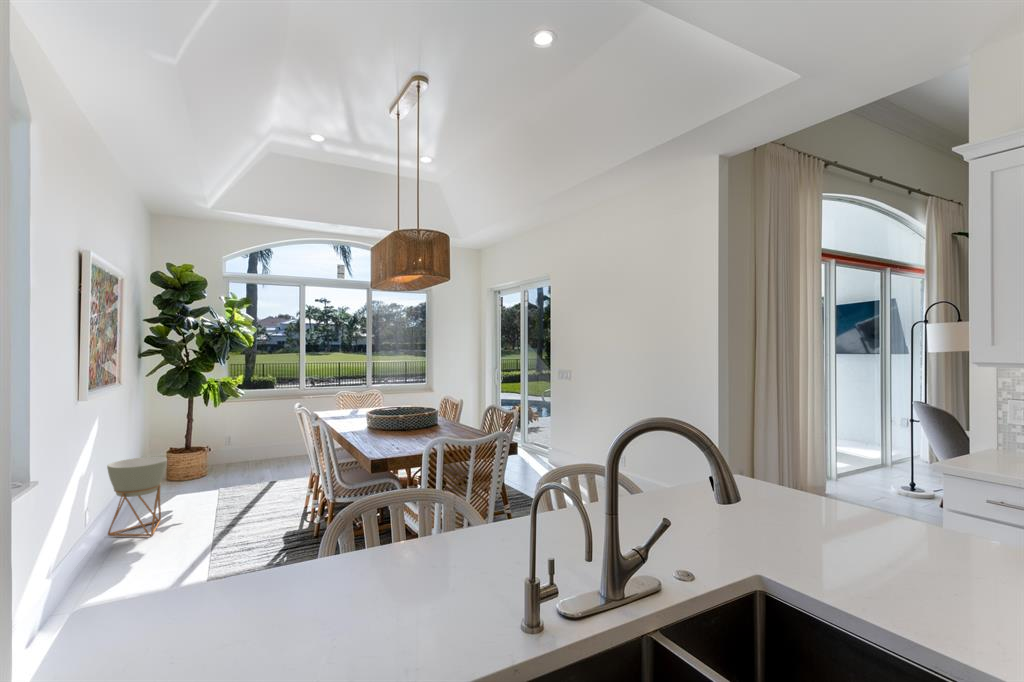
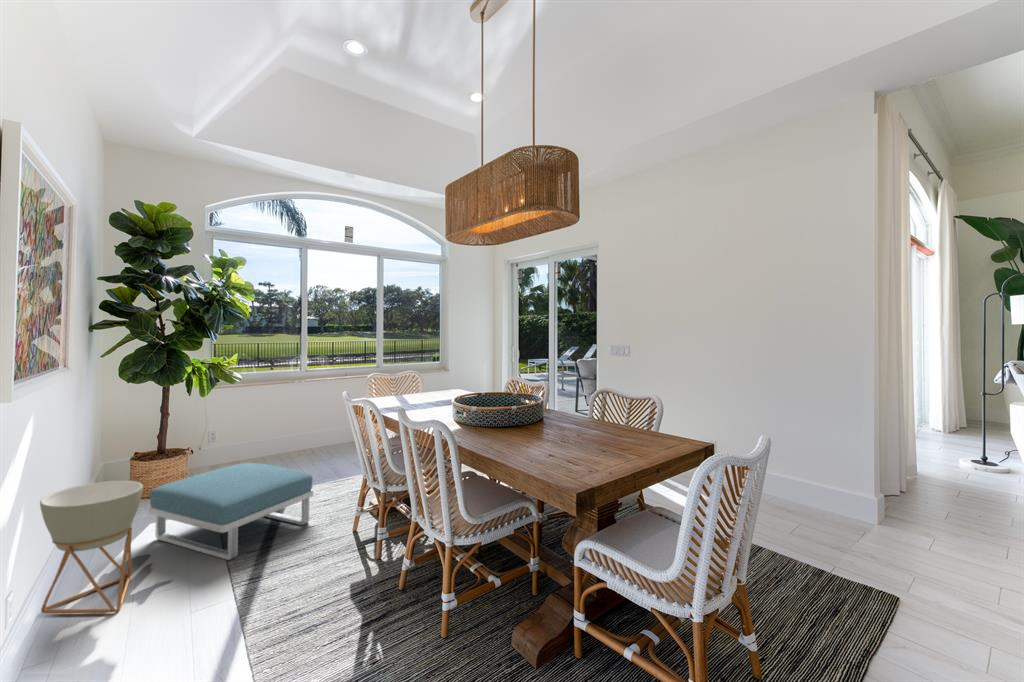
footstool: none [174,454,288,515] -> present [149,463,313,560]

